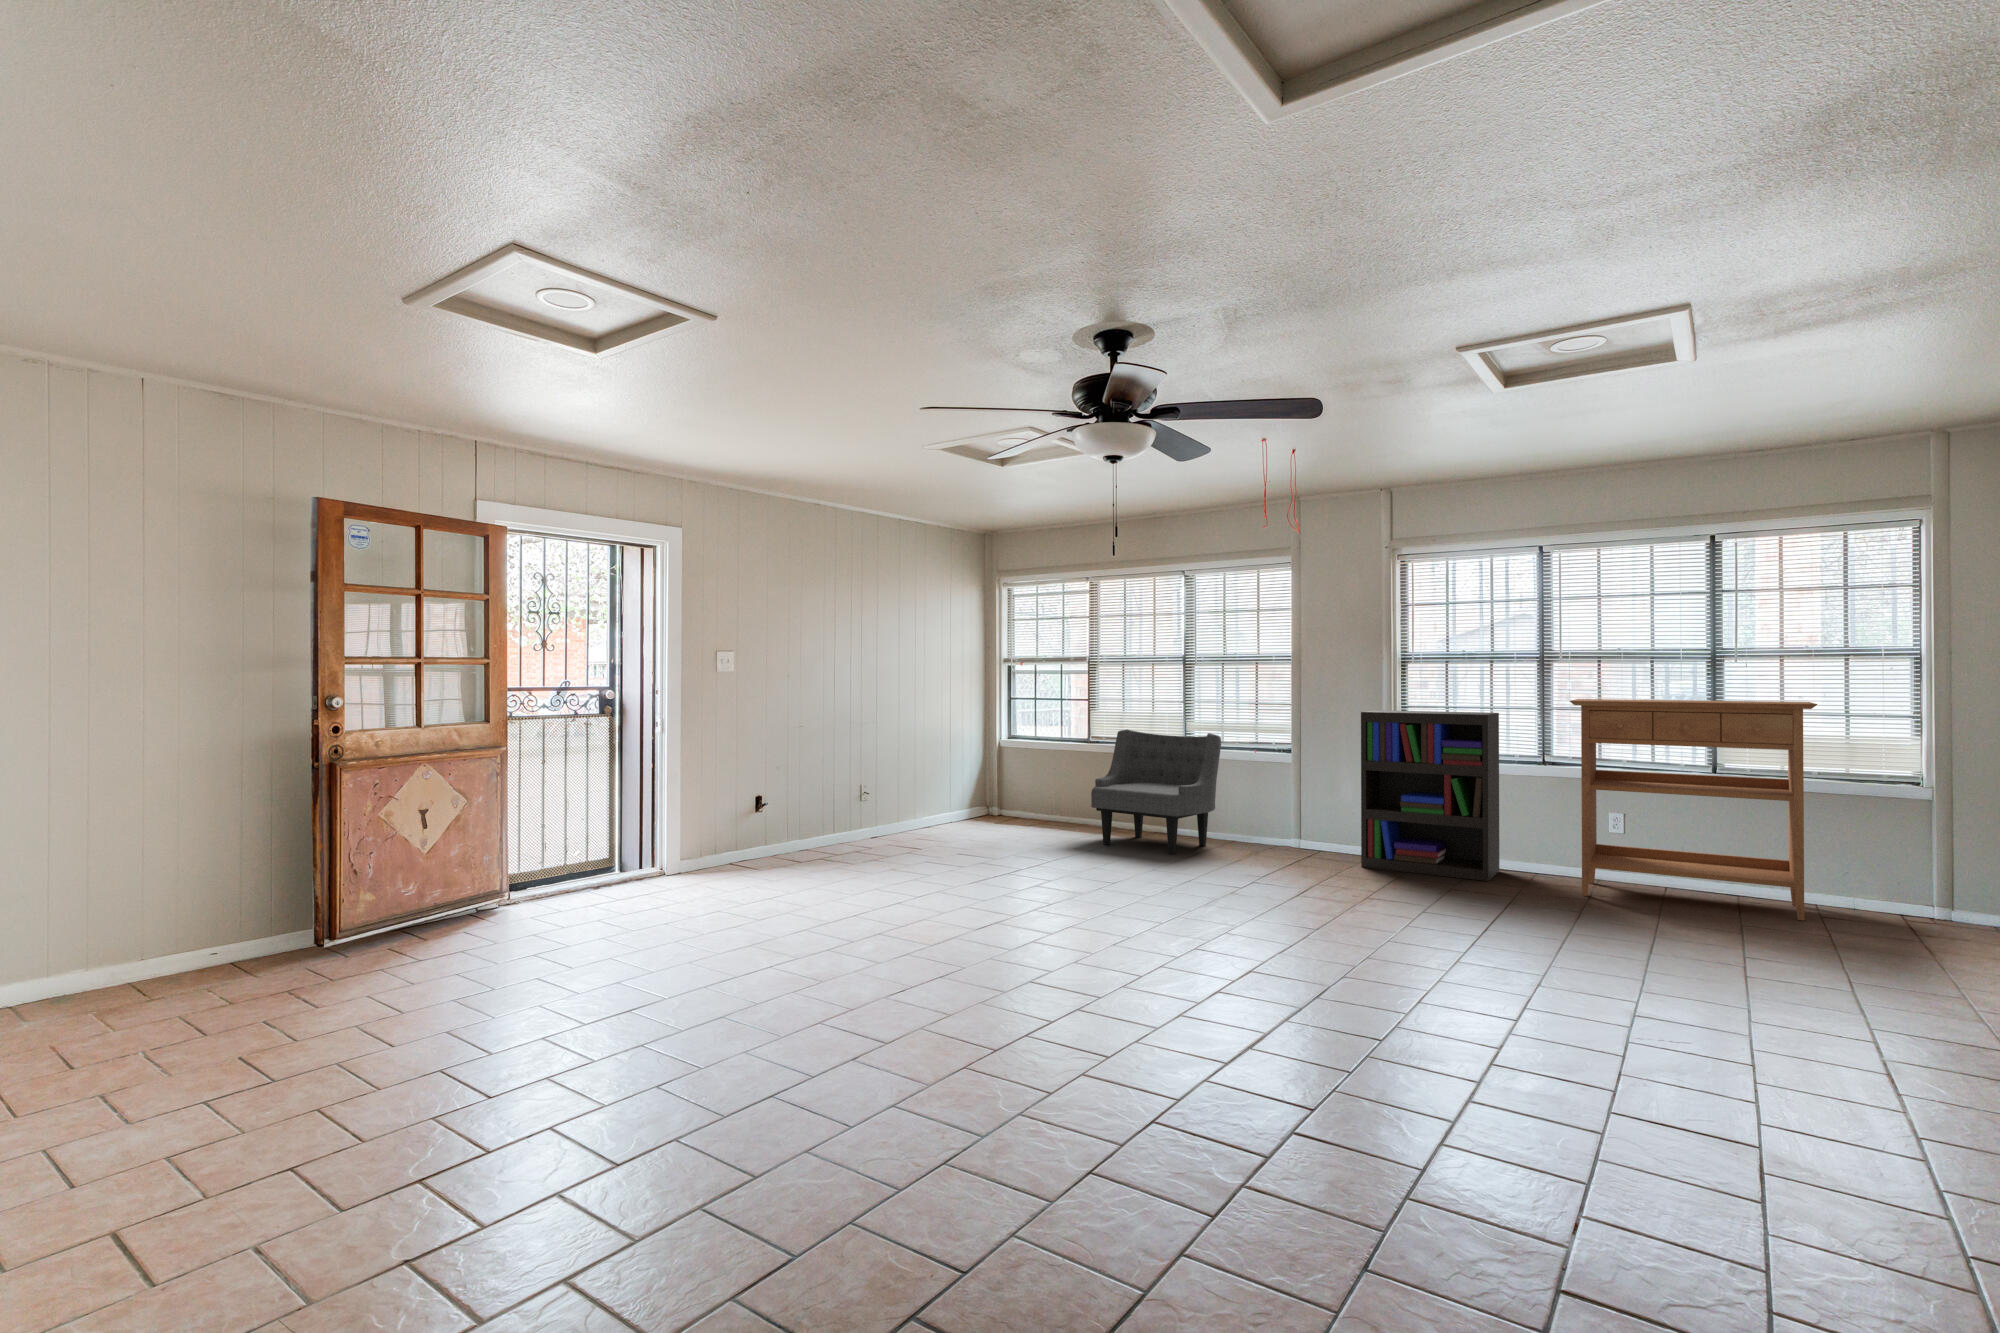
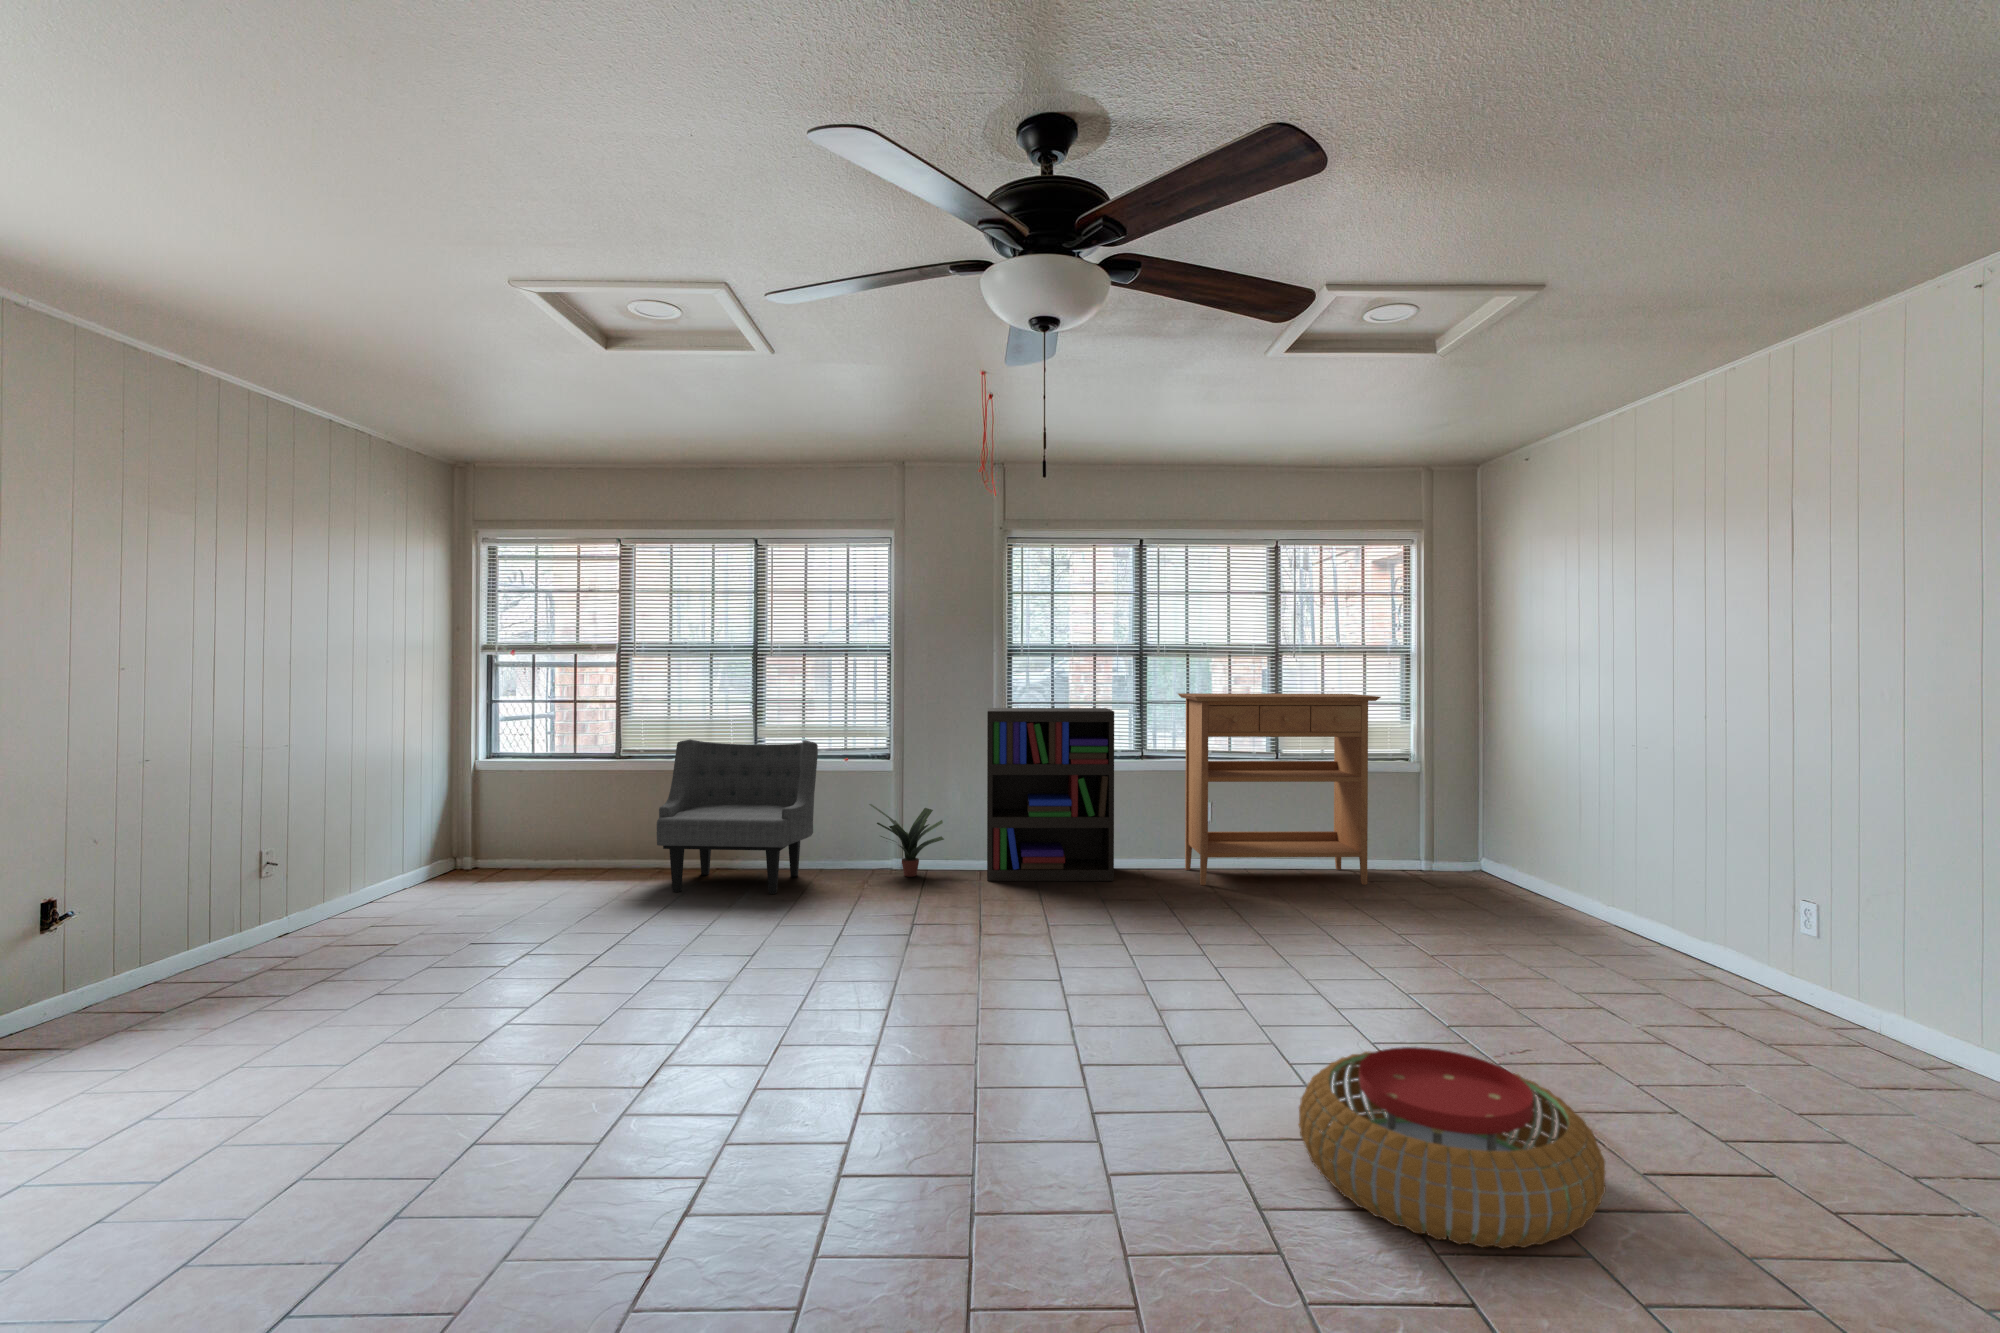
potted plant: none [1262,790,1331,856] -> present [869,804,944,877]
pouf: none [1319,974,1565,1114] -> present [1299,1047,1606,1249]

